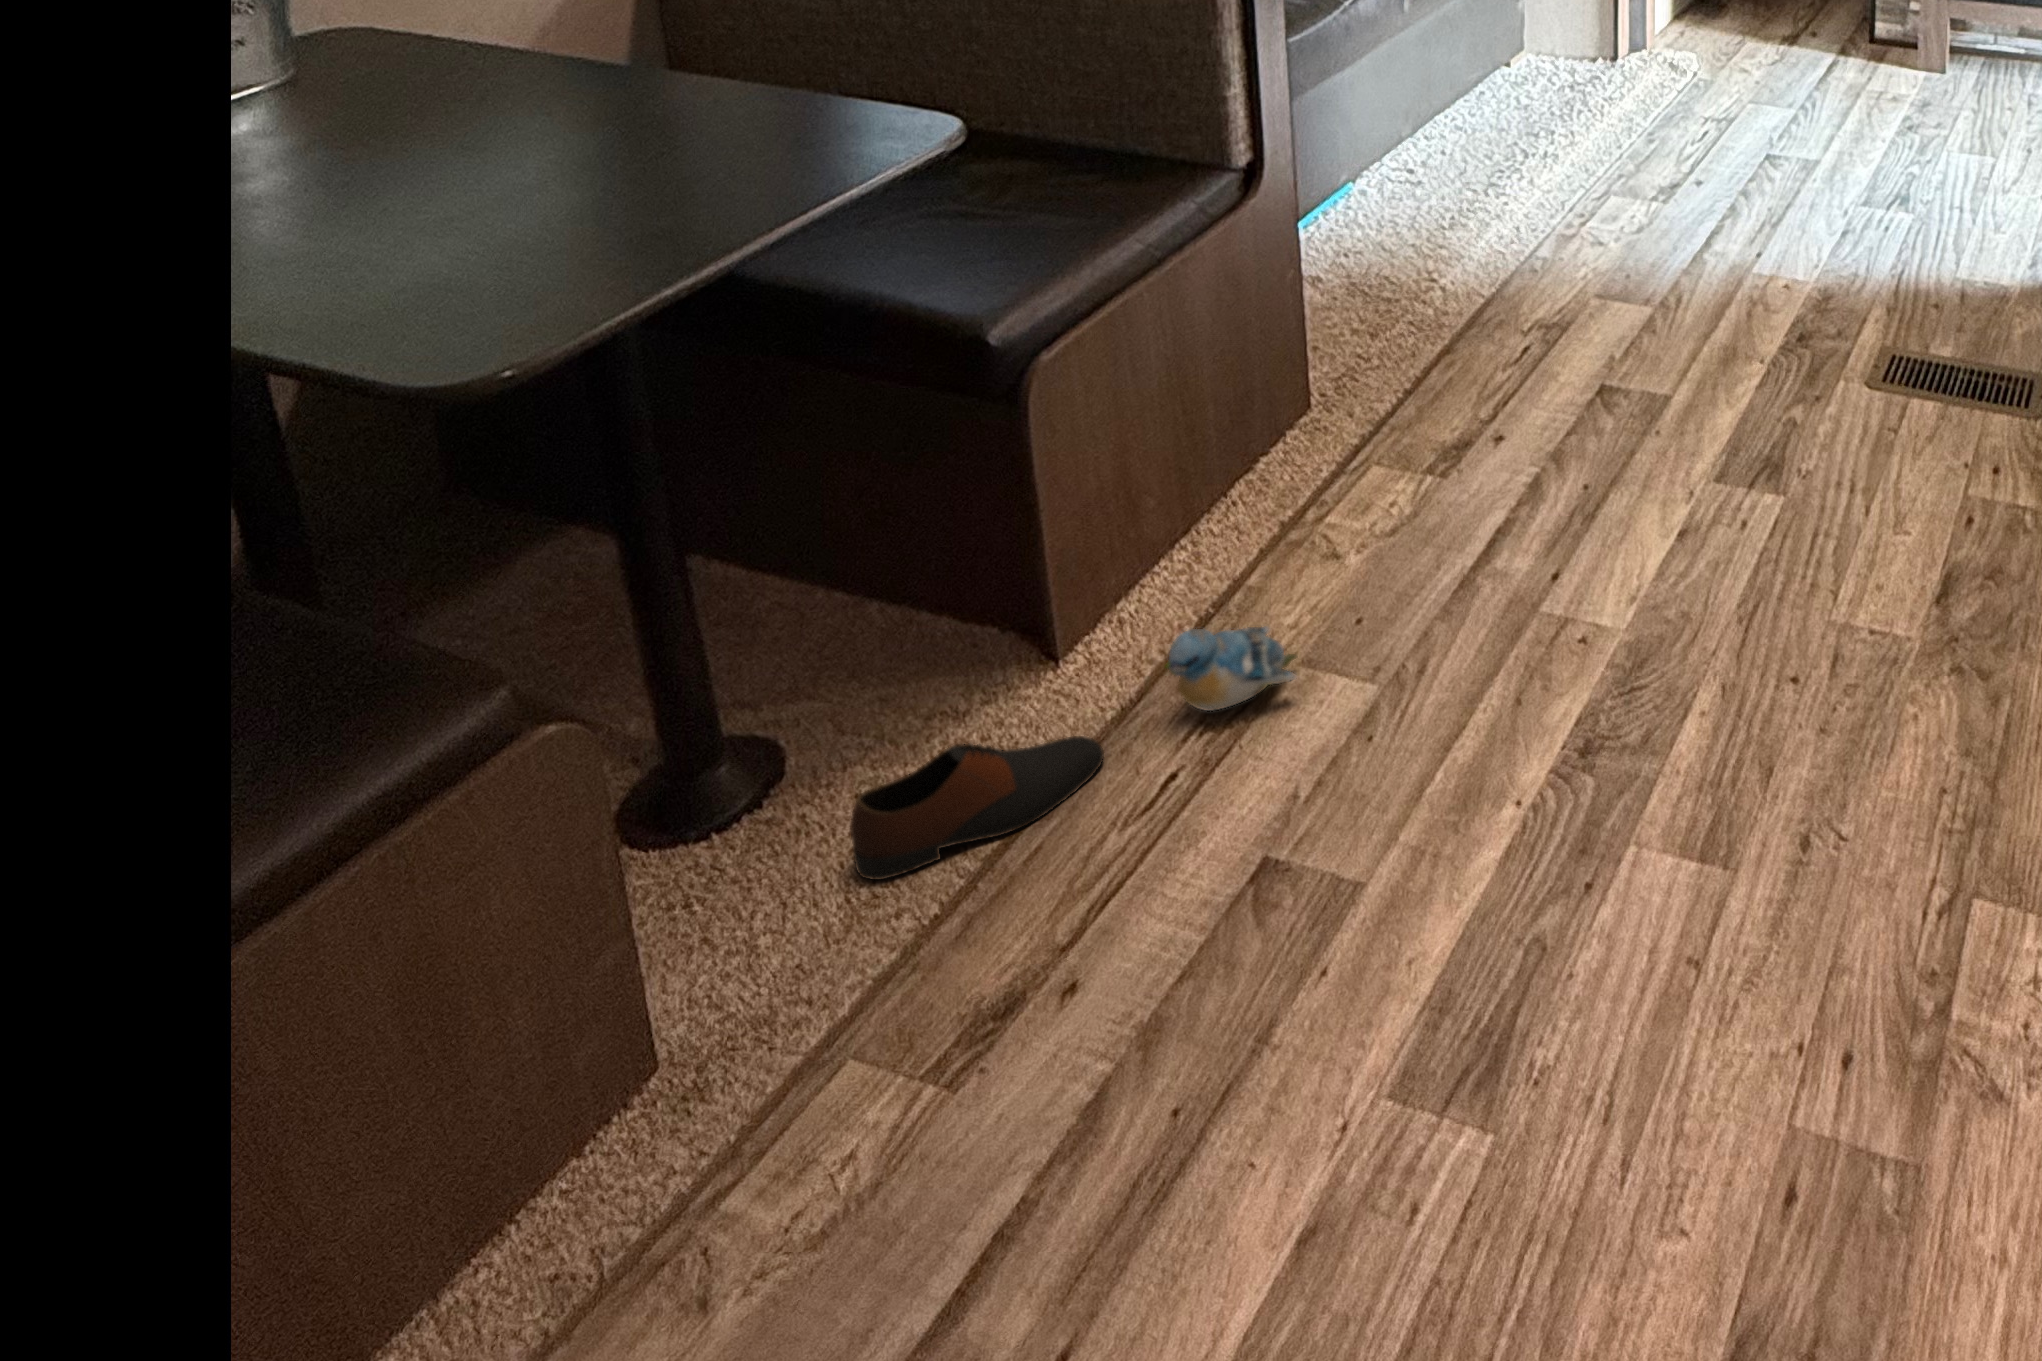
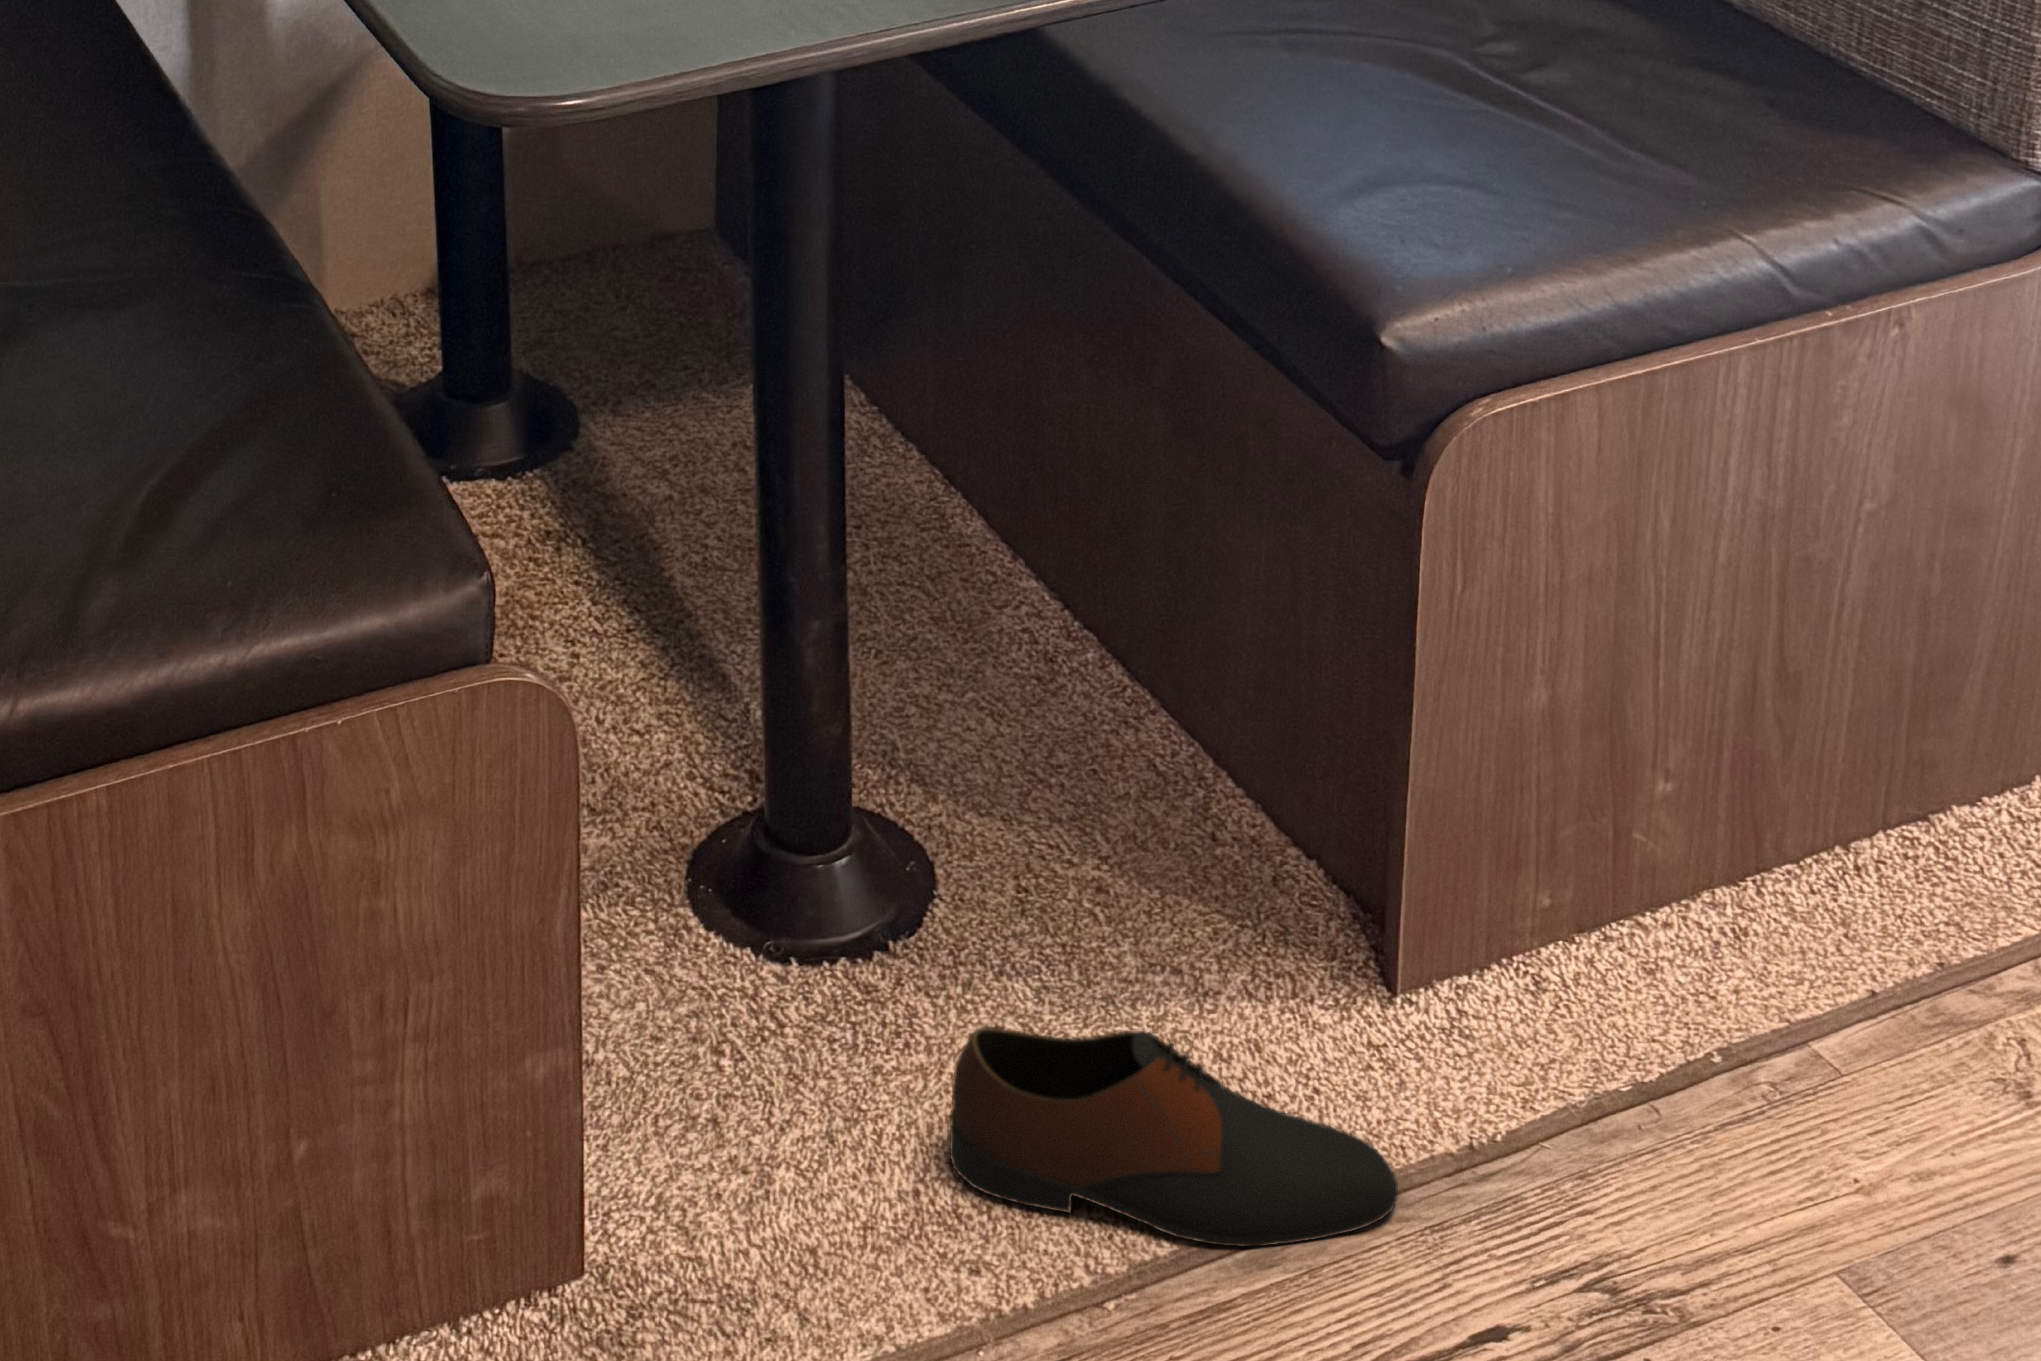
plush toy: present [1165,627,1297,711] -> none [1548,1061,1832,1283]

